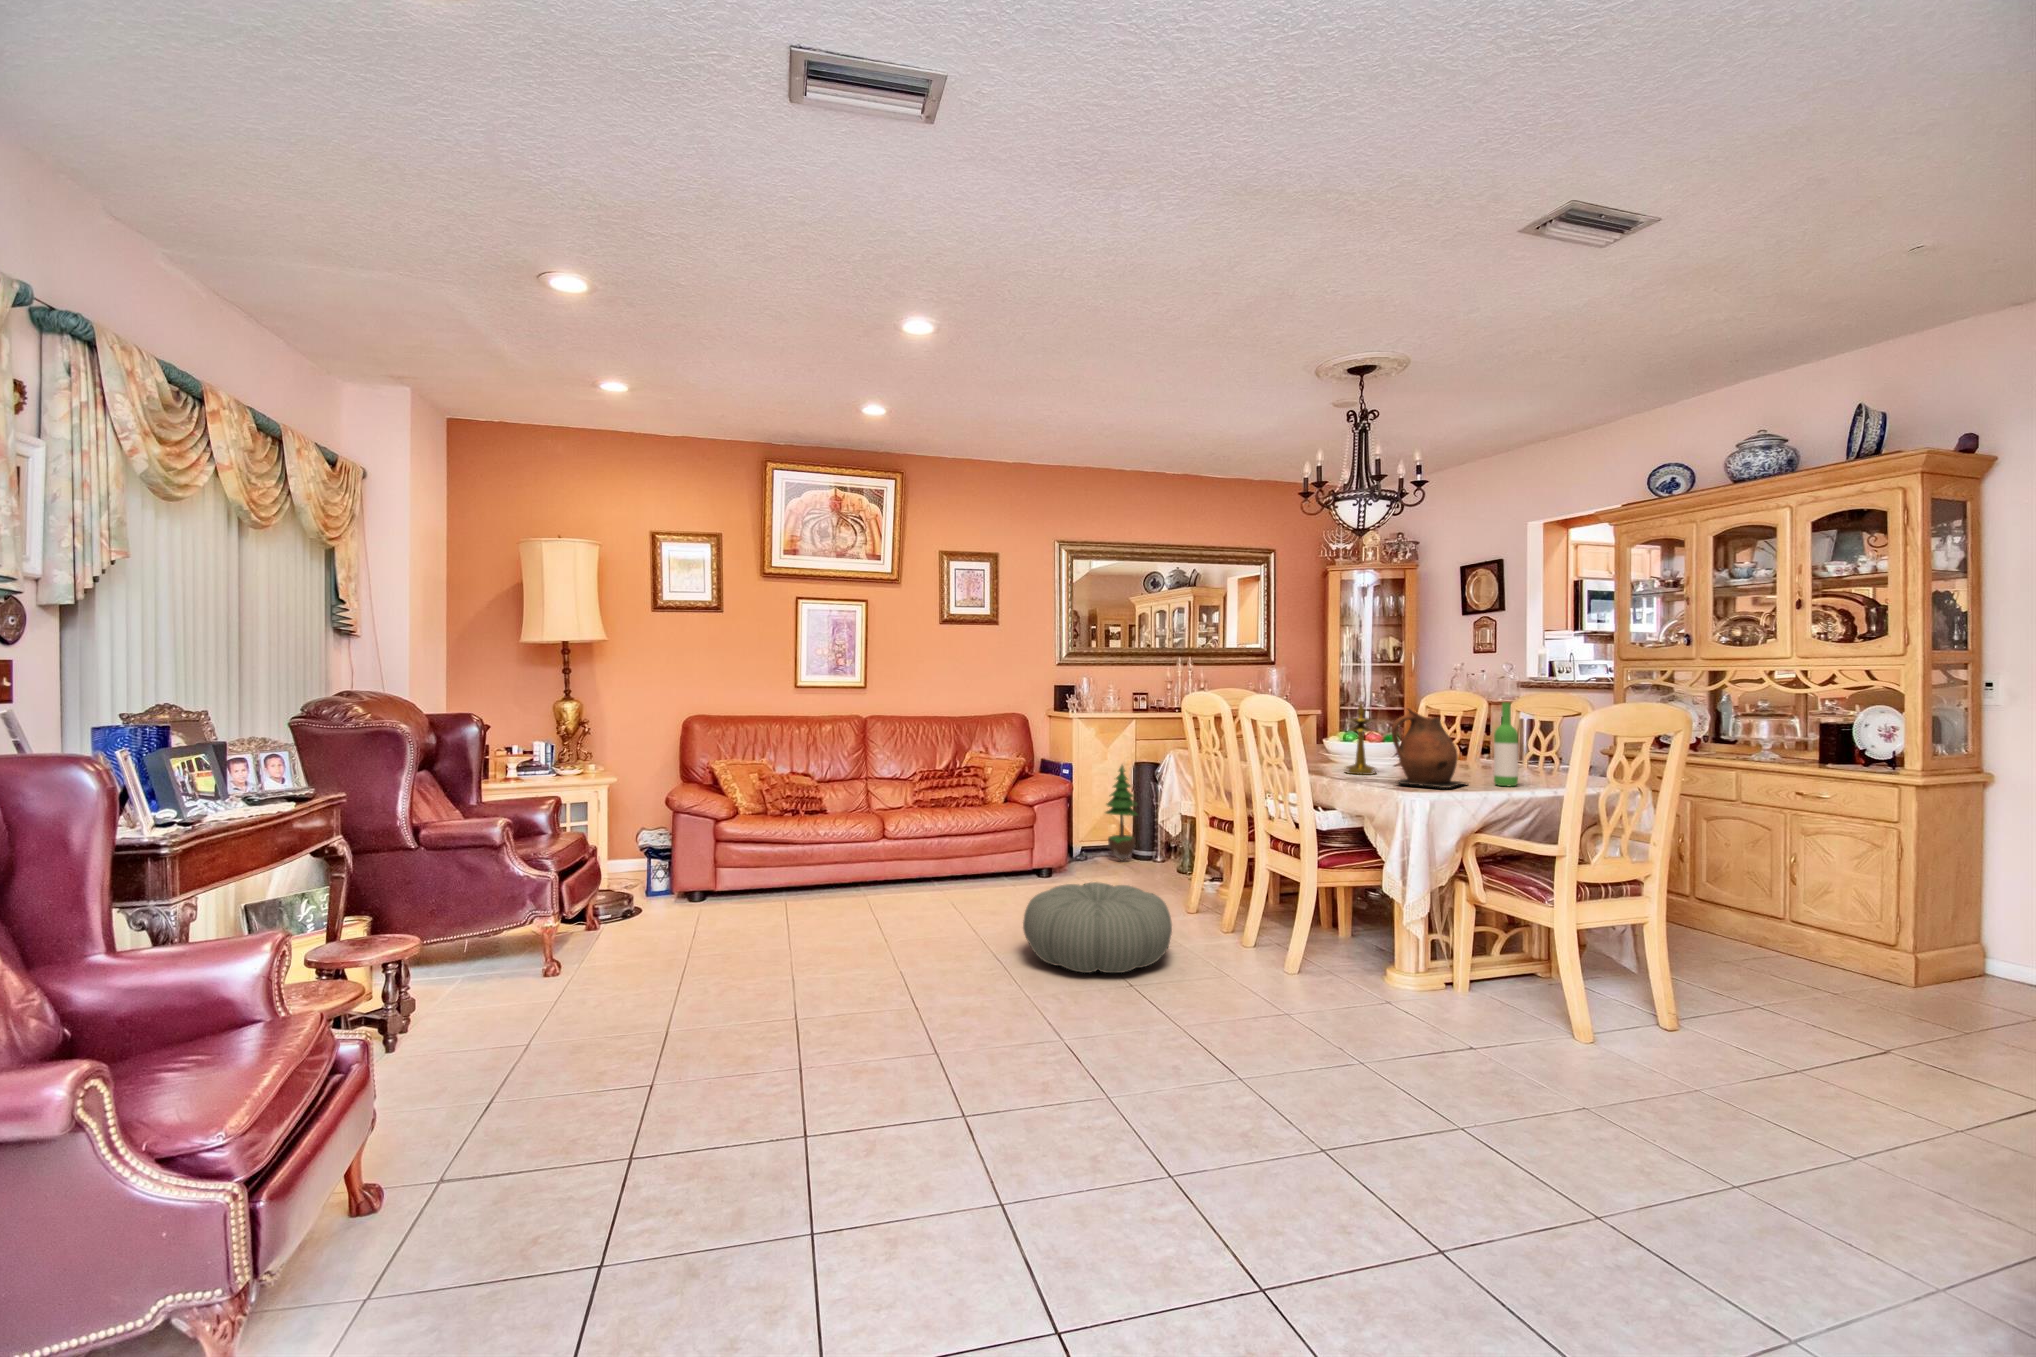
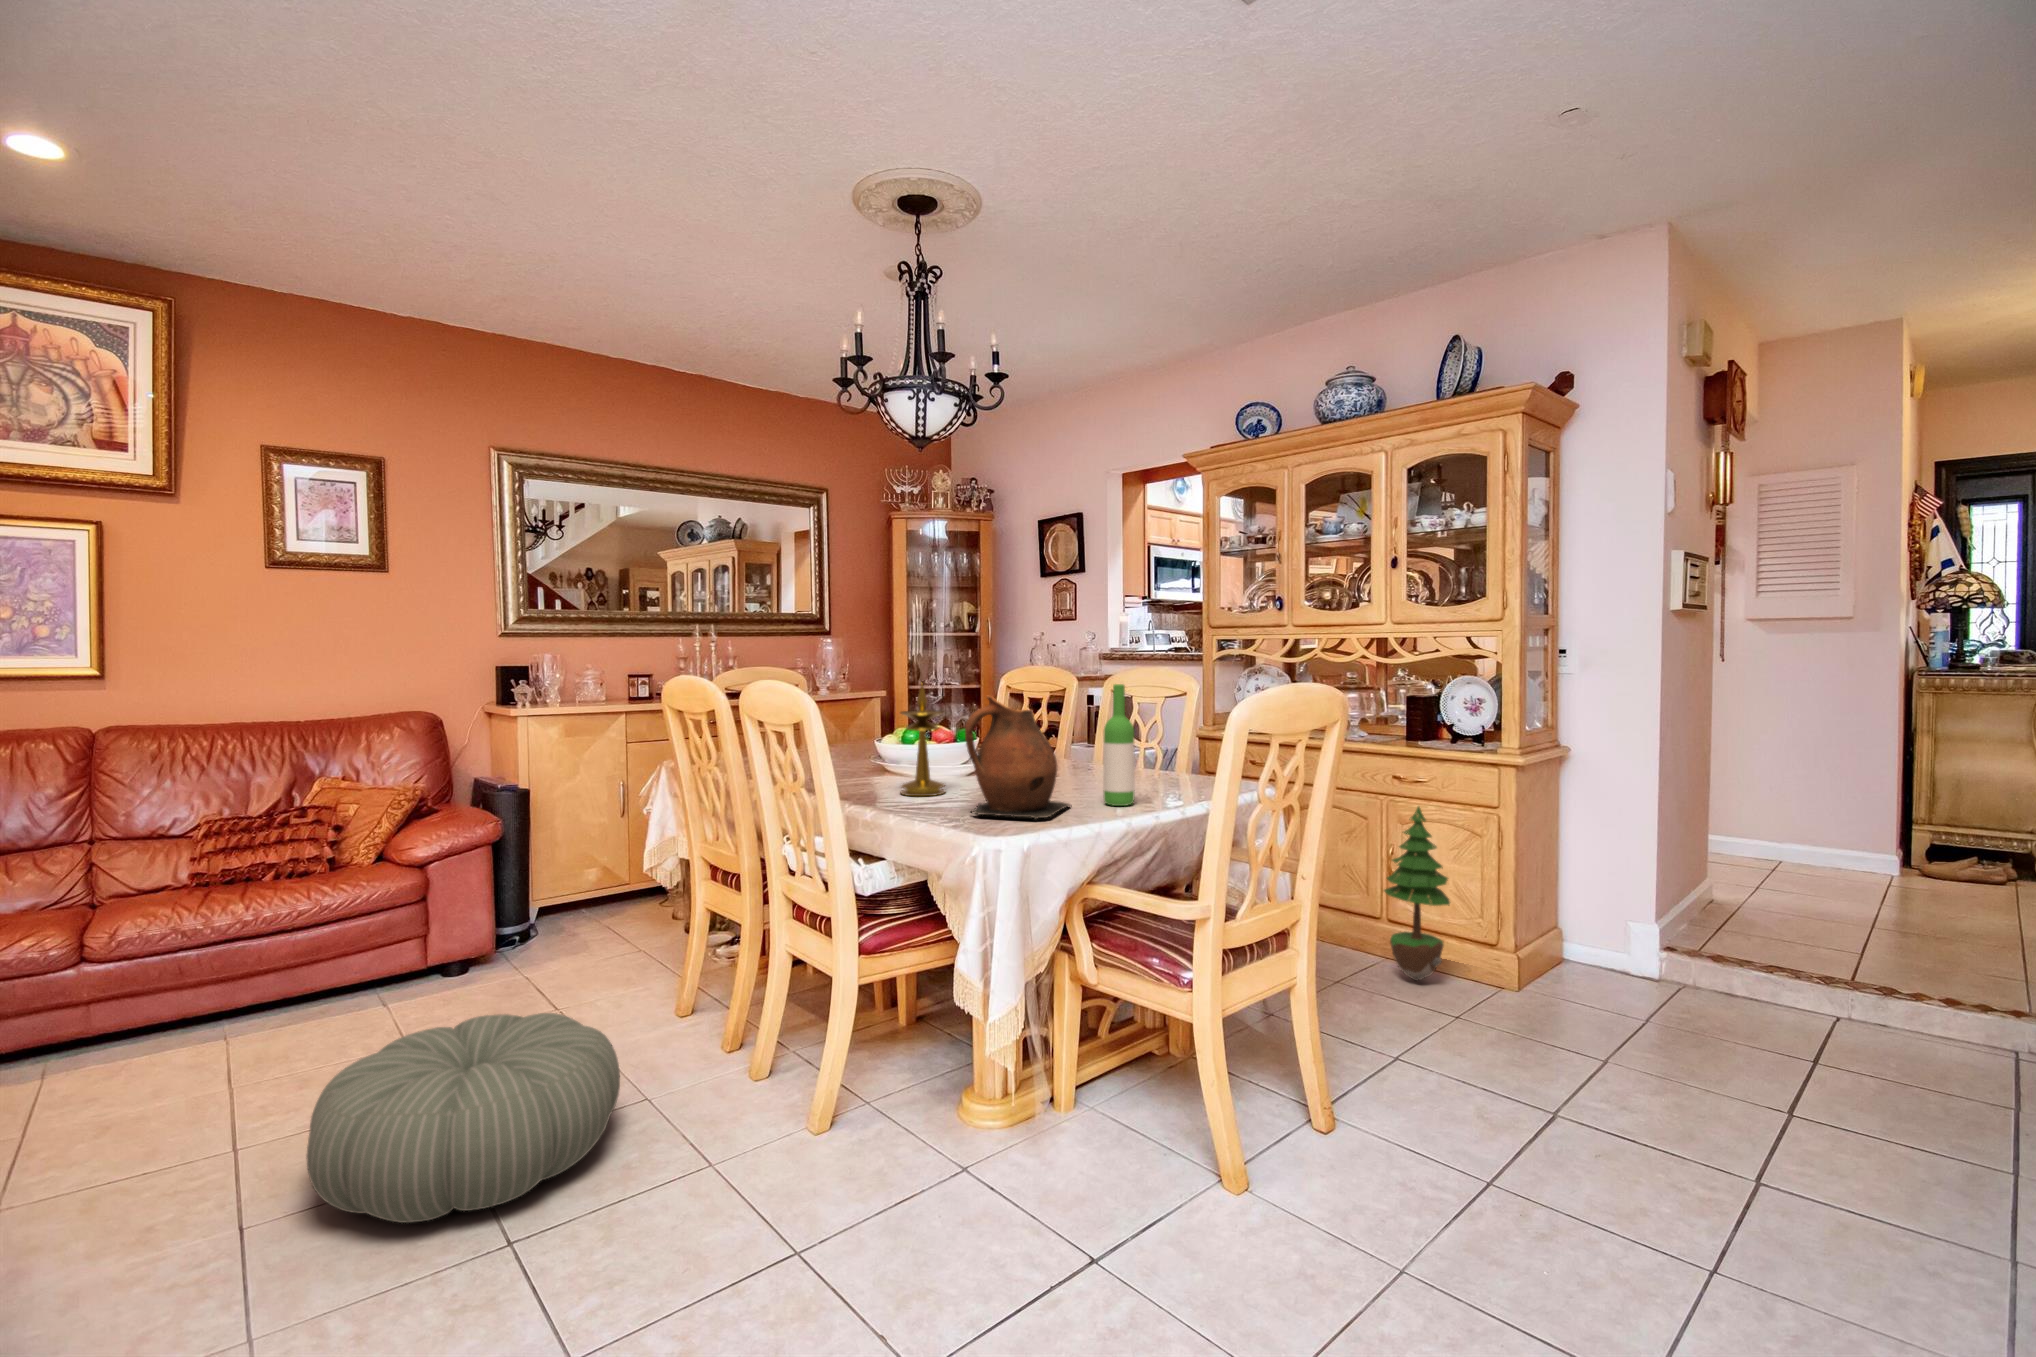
potted tree: present [1106,765,1137,860] -> present [1384,807,1450,981]

